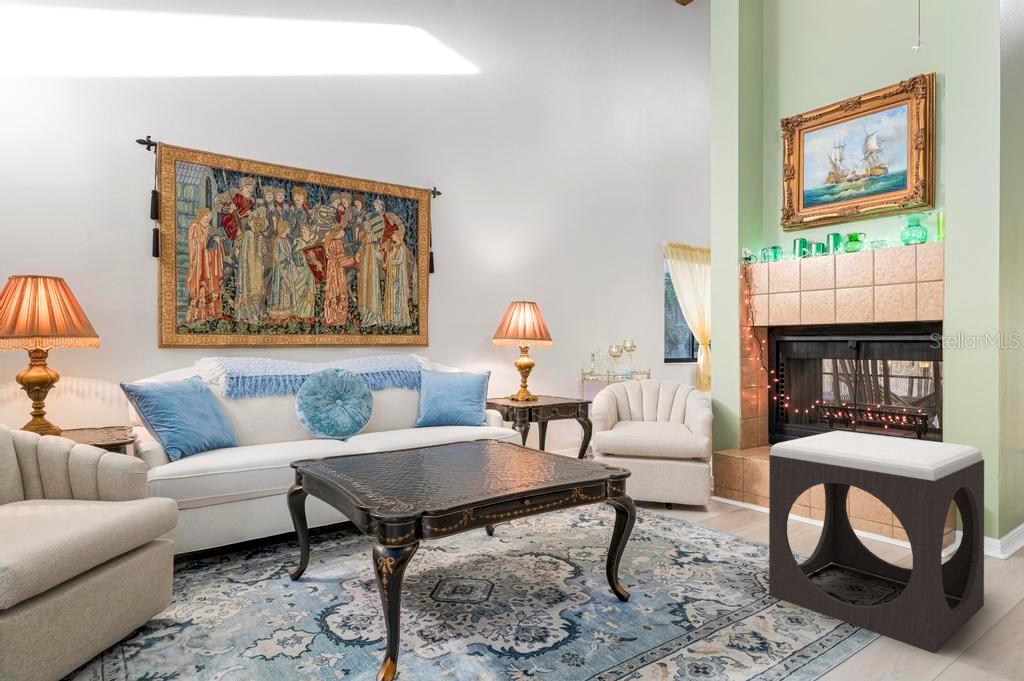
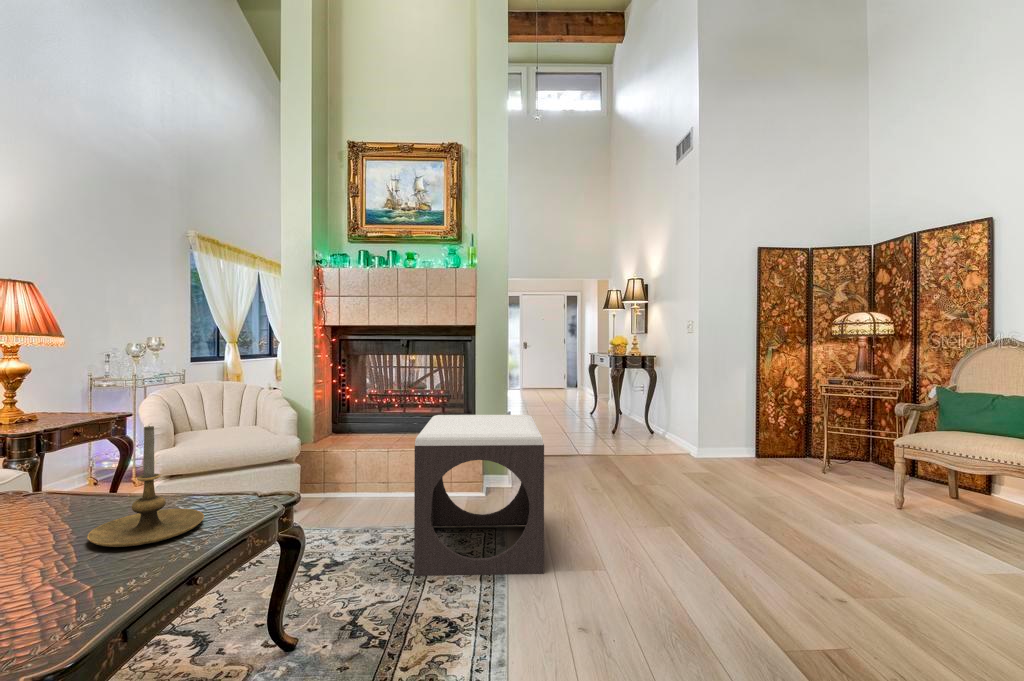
candle holder: none [494,398,559,476] -> present [87,426,204,547]

